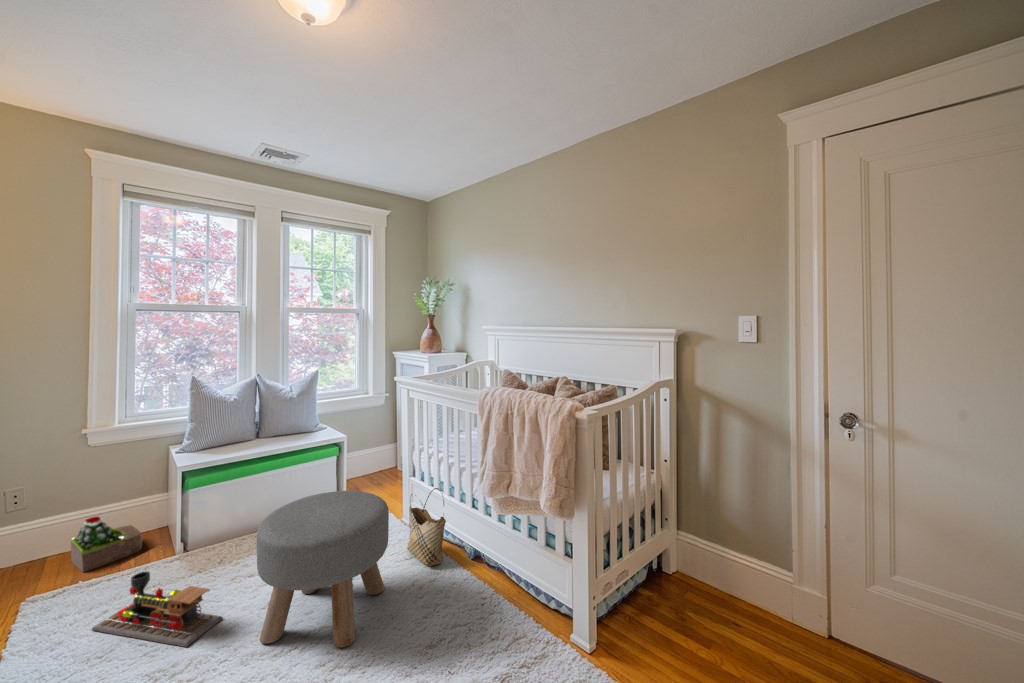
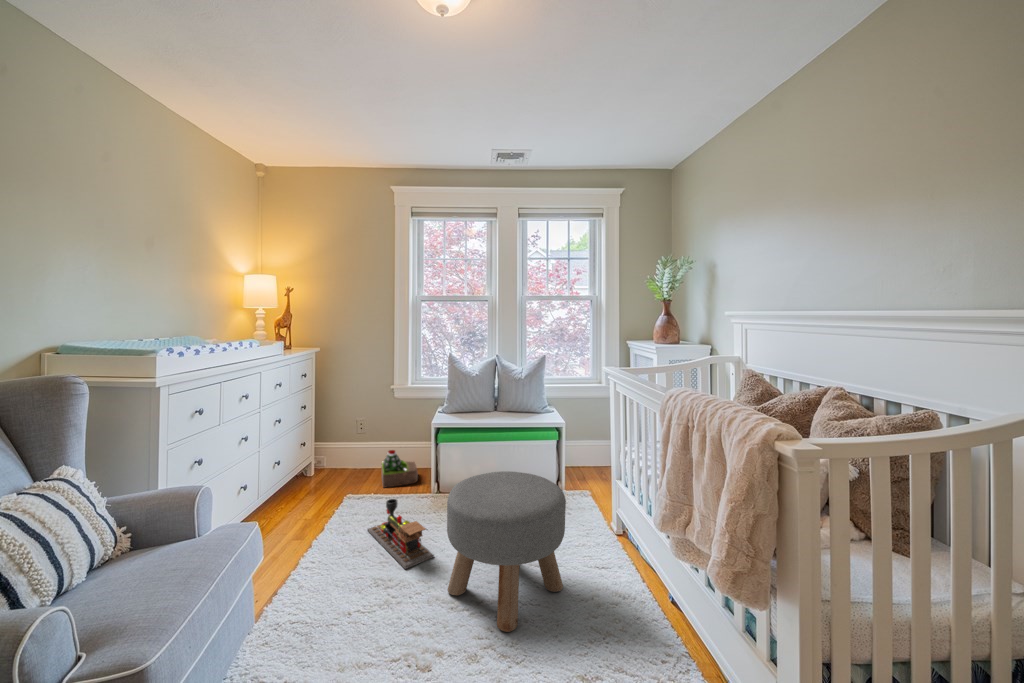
woven basket: present [407,488,446,566] -> none [600,496,641,586]

